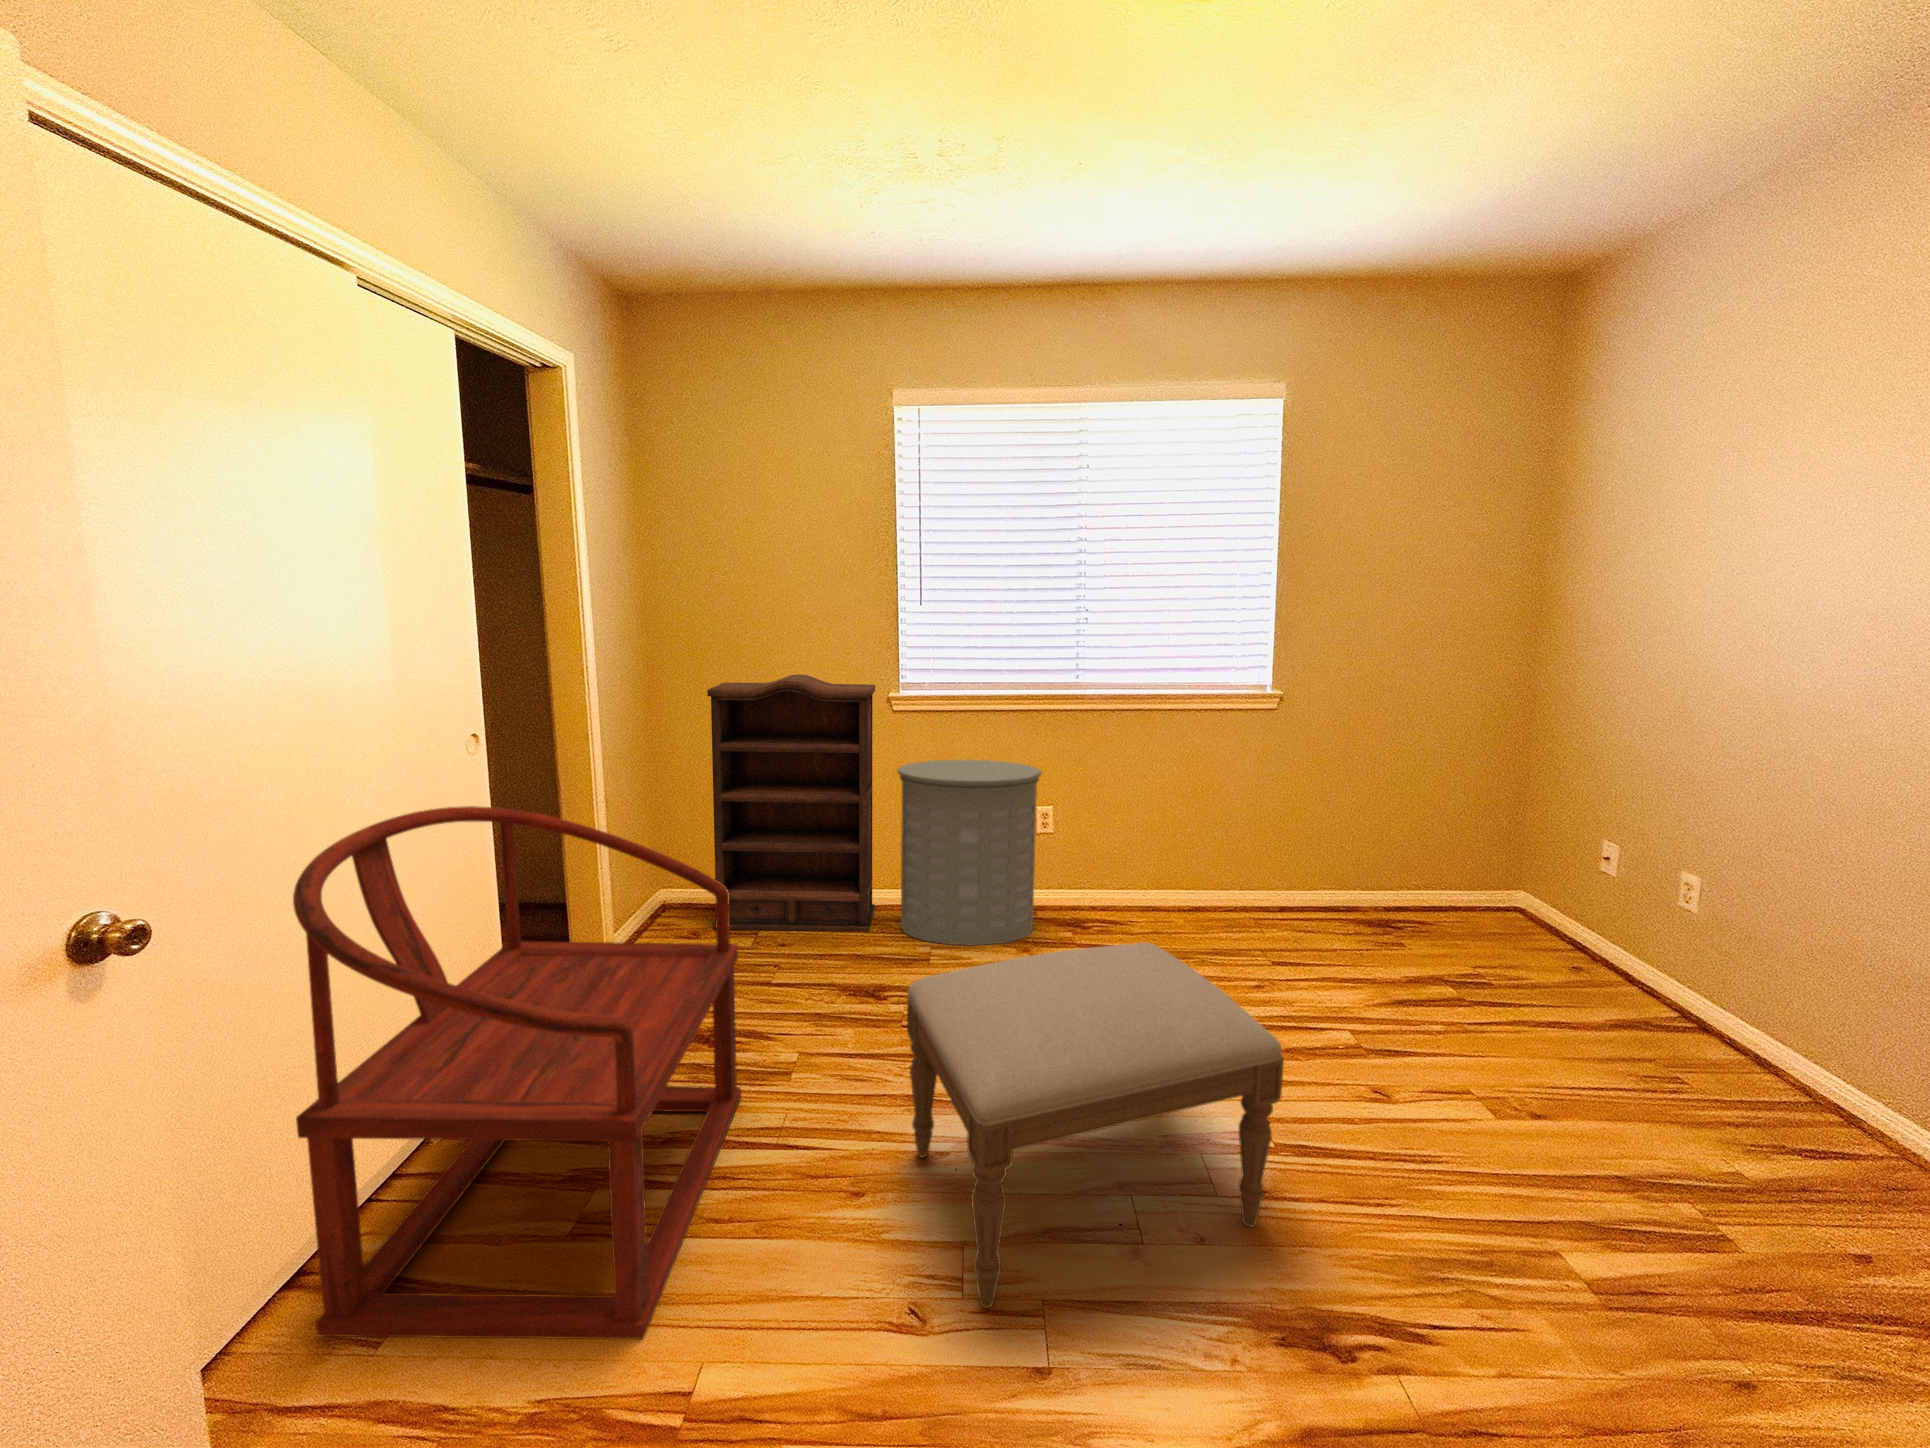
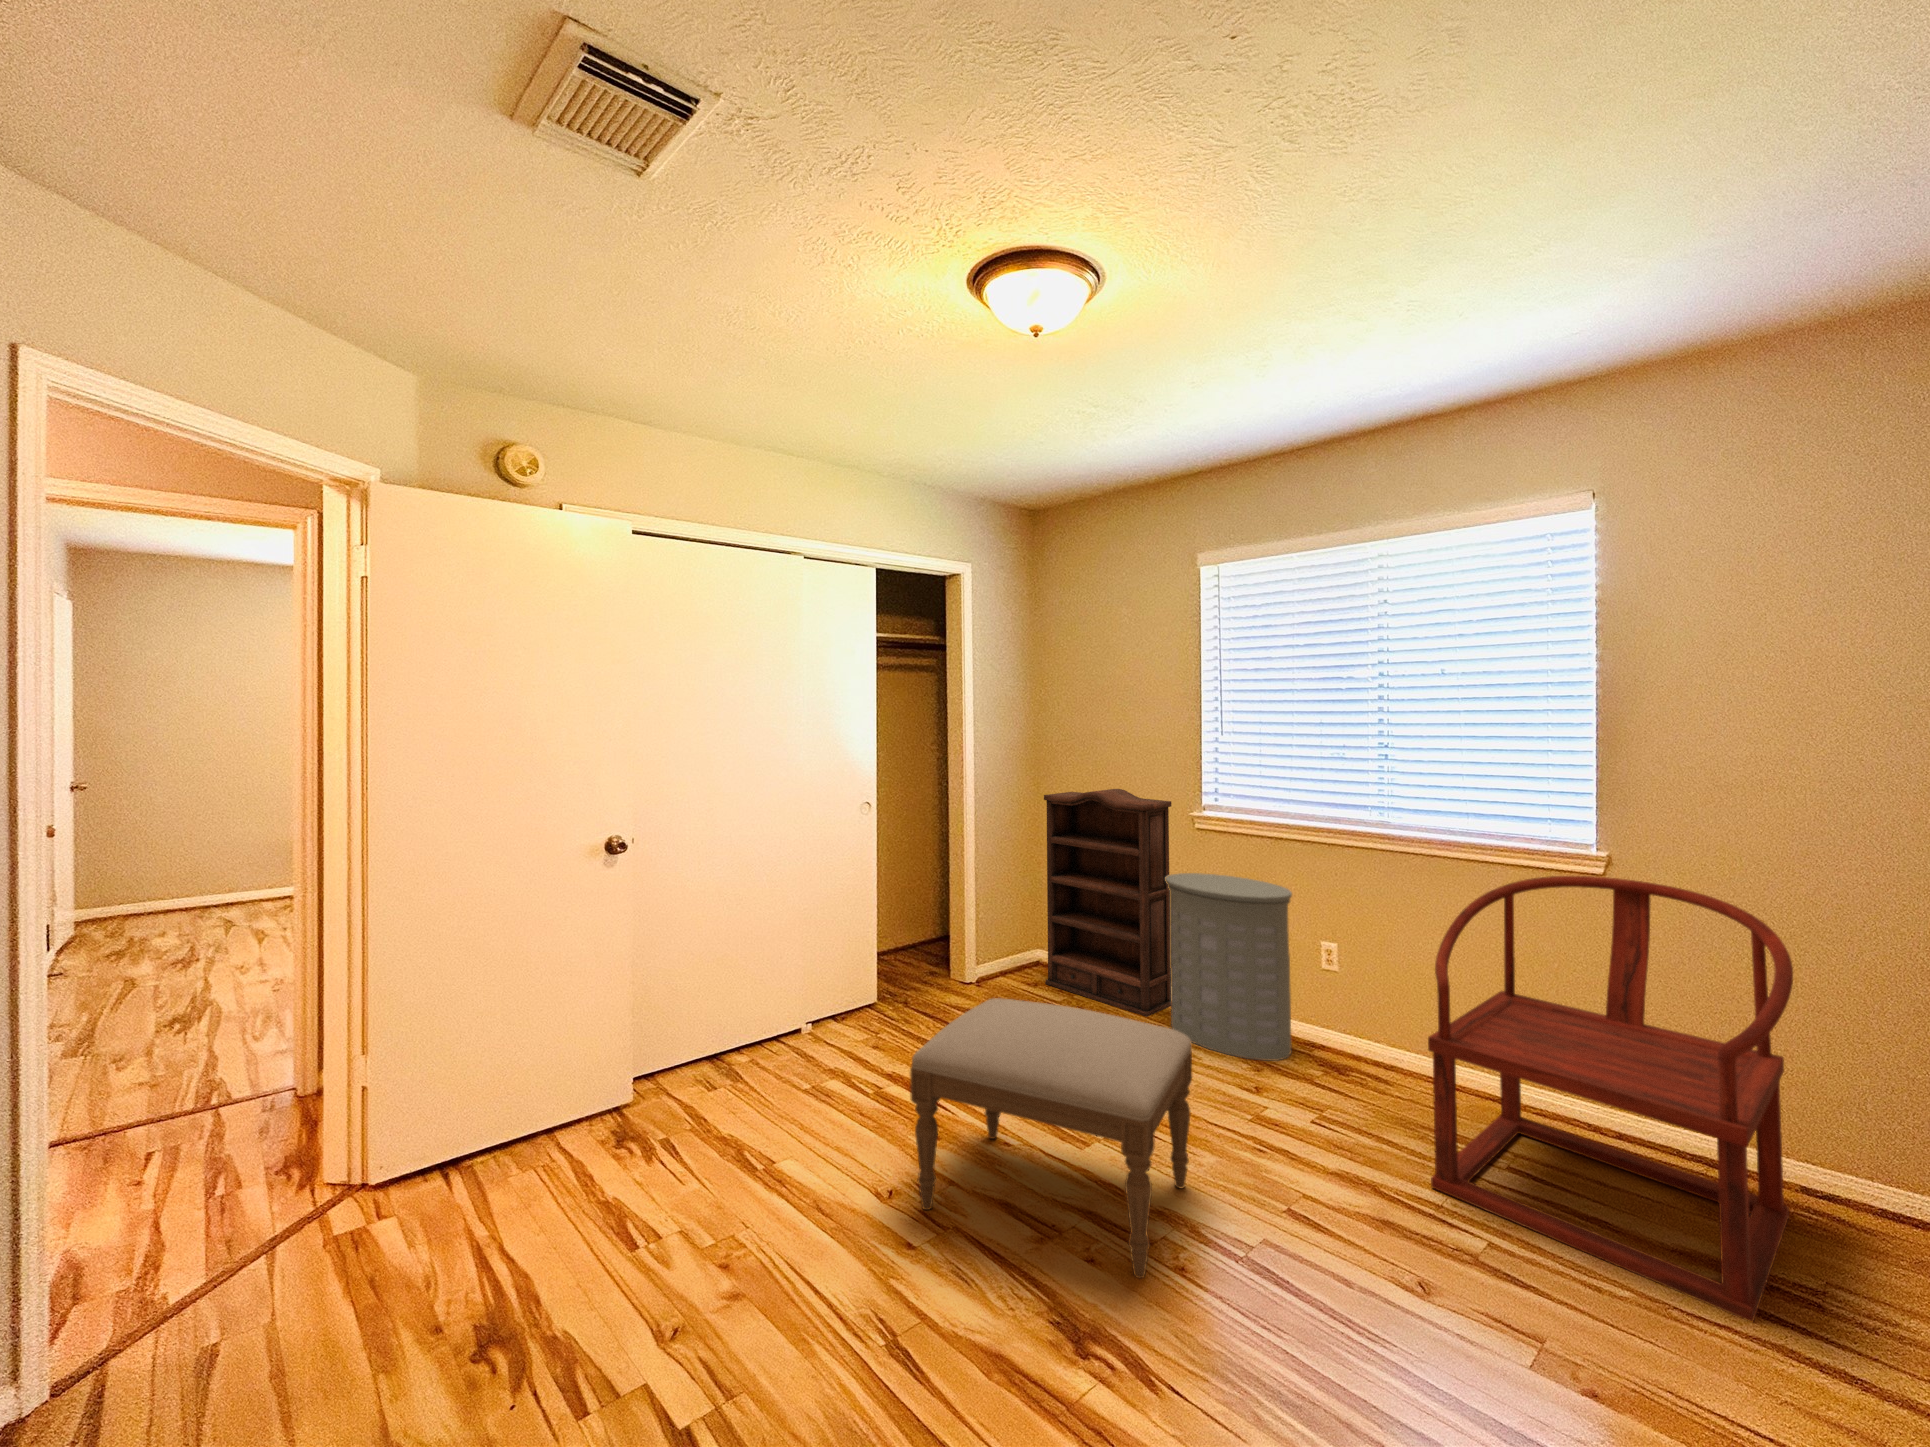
armchair: present [293,806,741,1339] -> present [1428,876,1793,1322]

